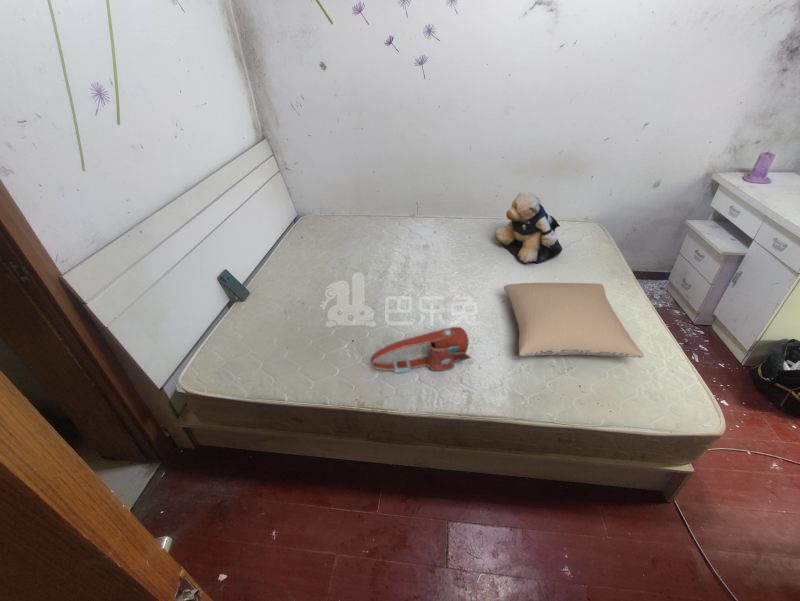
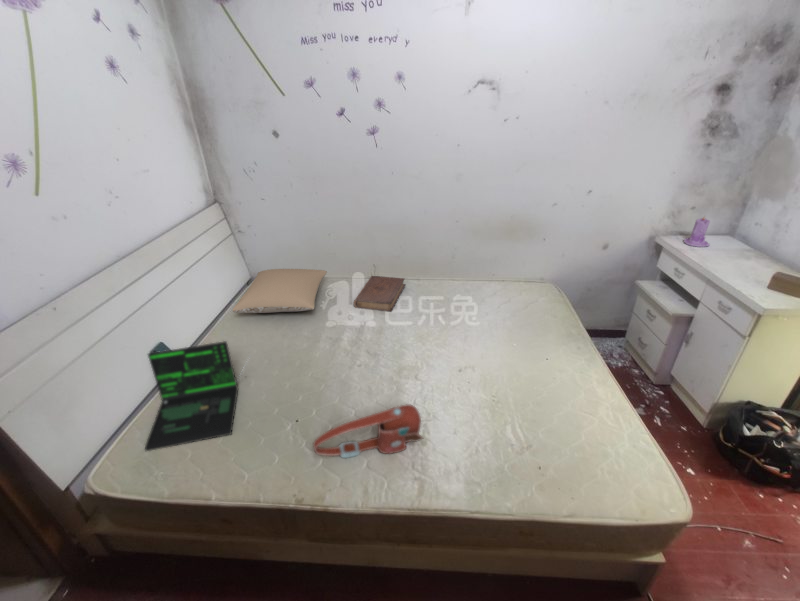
teddy bear: present [494,192,562,264] -> none [451,256,519,328]
book: none [399,213,448,247] -> present [354,276,405,311]
laptop: none [218,268,308,362] -> present [145,341,243,451]
pillow: present [504,283,644,358] -> present [233,269,327,313]

